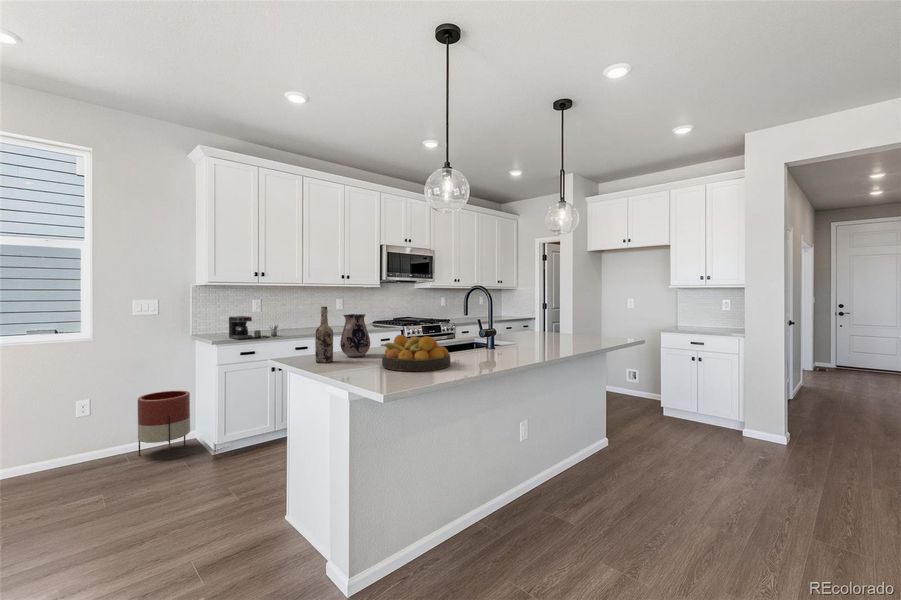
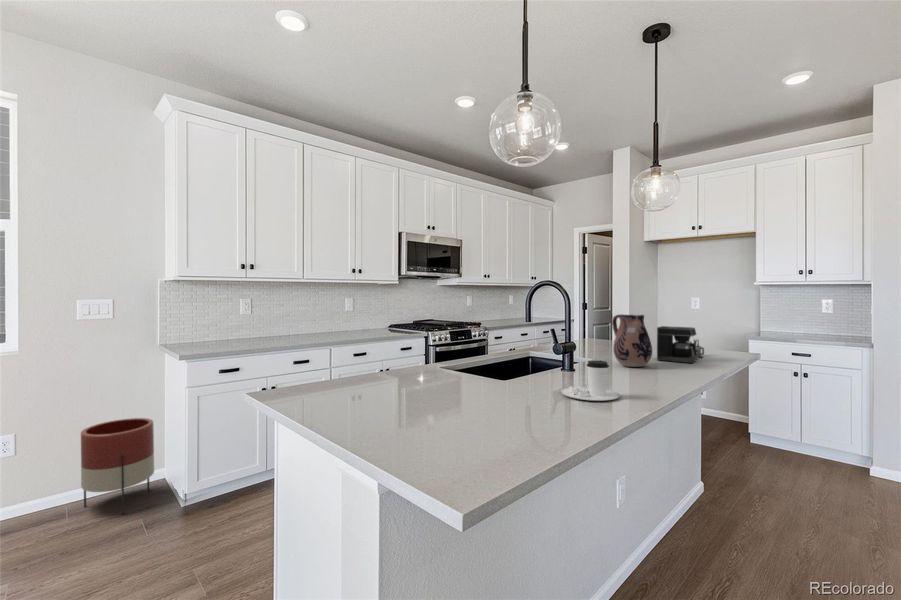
wine bottle: present [315,307,333,363] -> none [317,312,344,401]
ceramic pitcher: present [340,314,370,357] -> present [612,314,652,367]
coffee maker: present [229,316,278,339] -> present [657,326,704,363]
fruit bowl: present [381,335,450,371] -> none [424,359,538,425]
coffee cup: none [472,338,509,362] -> present [561,361,620,401]

